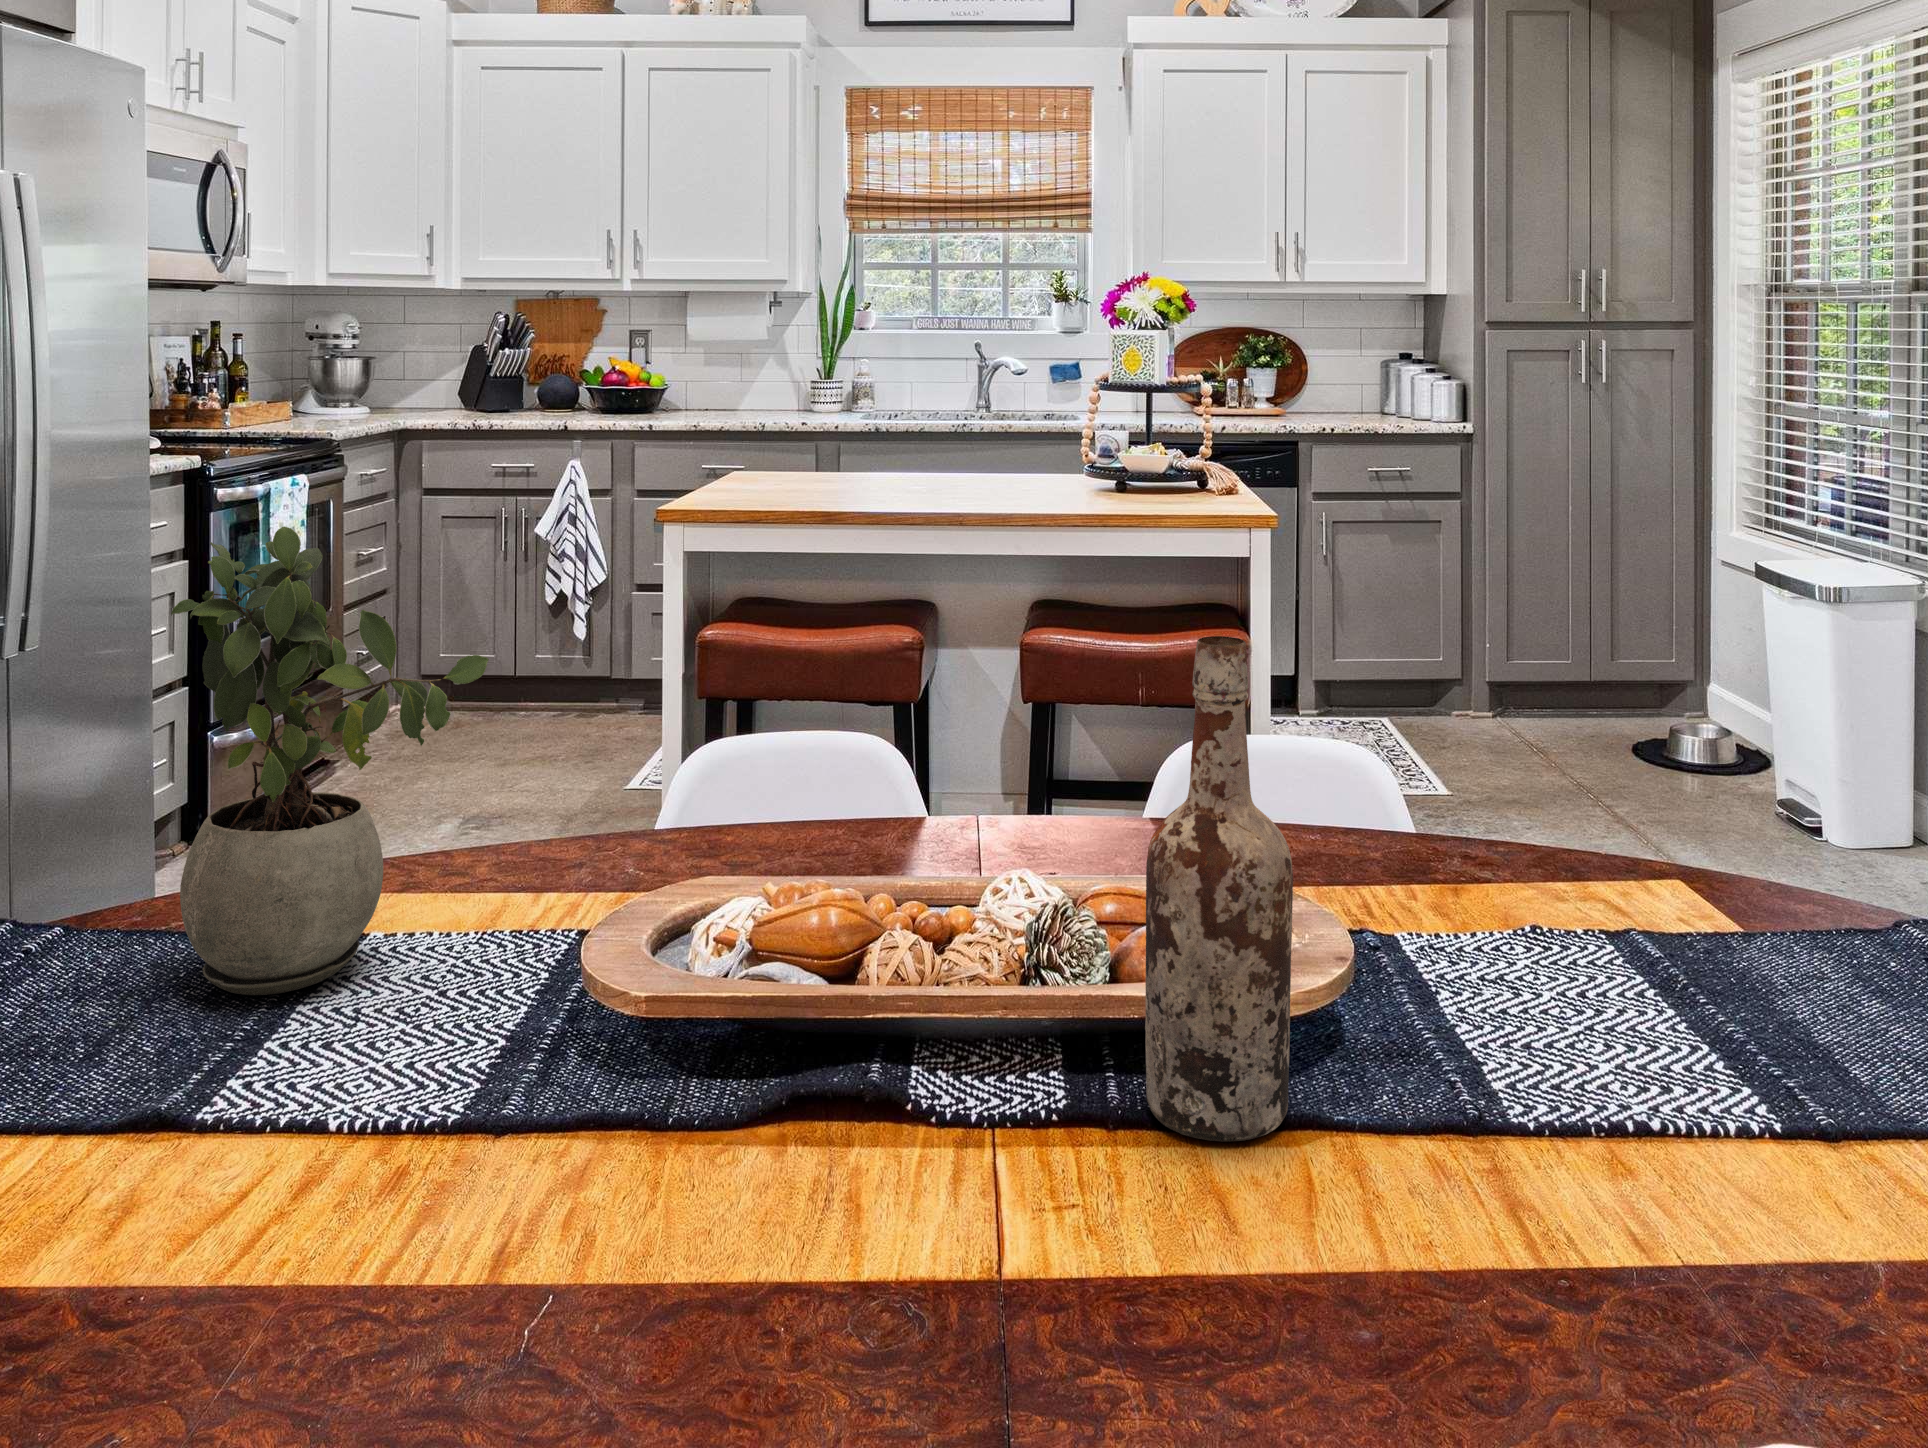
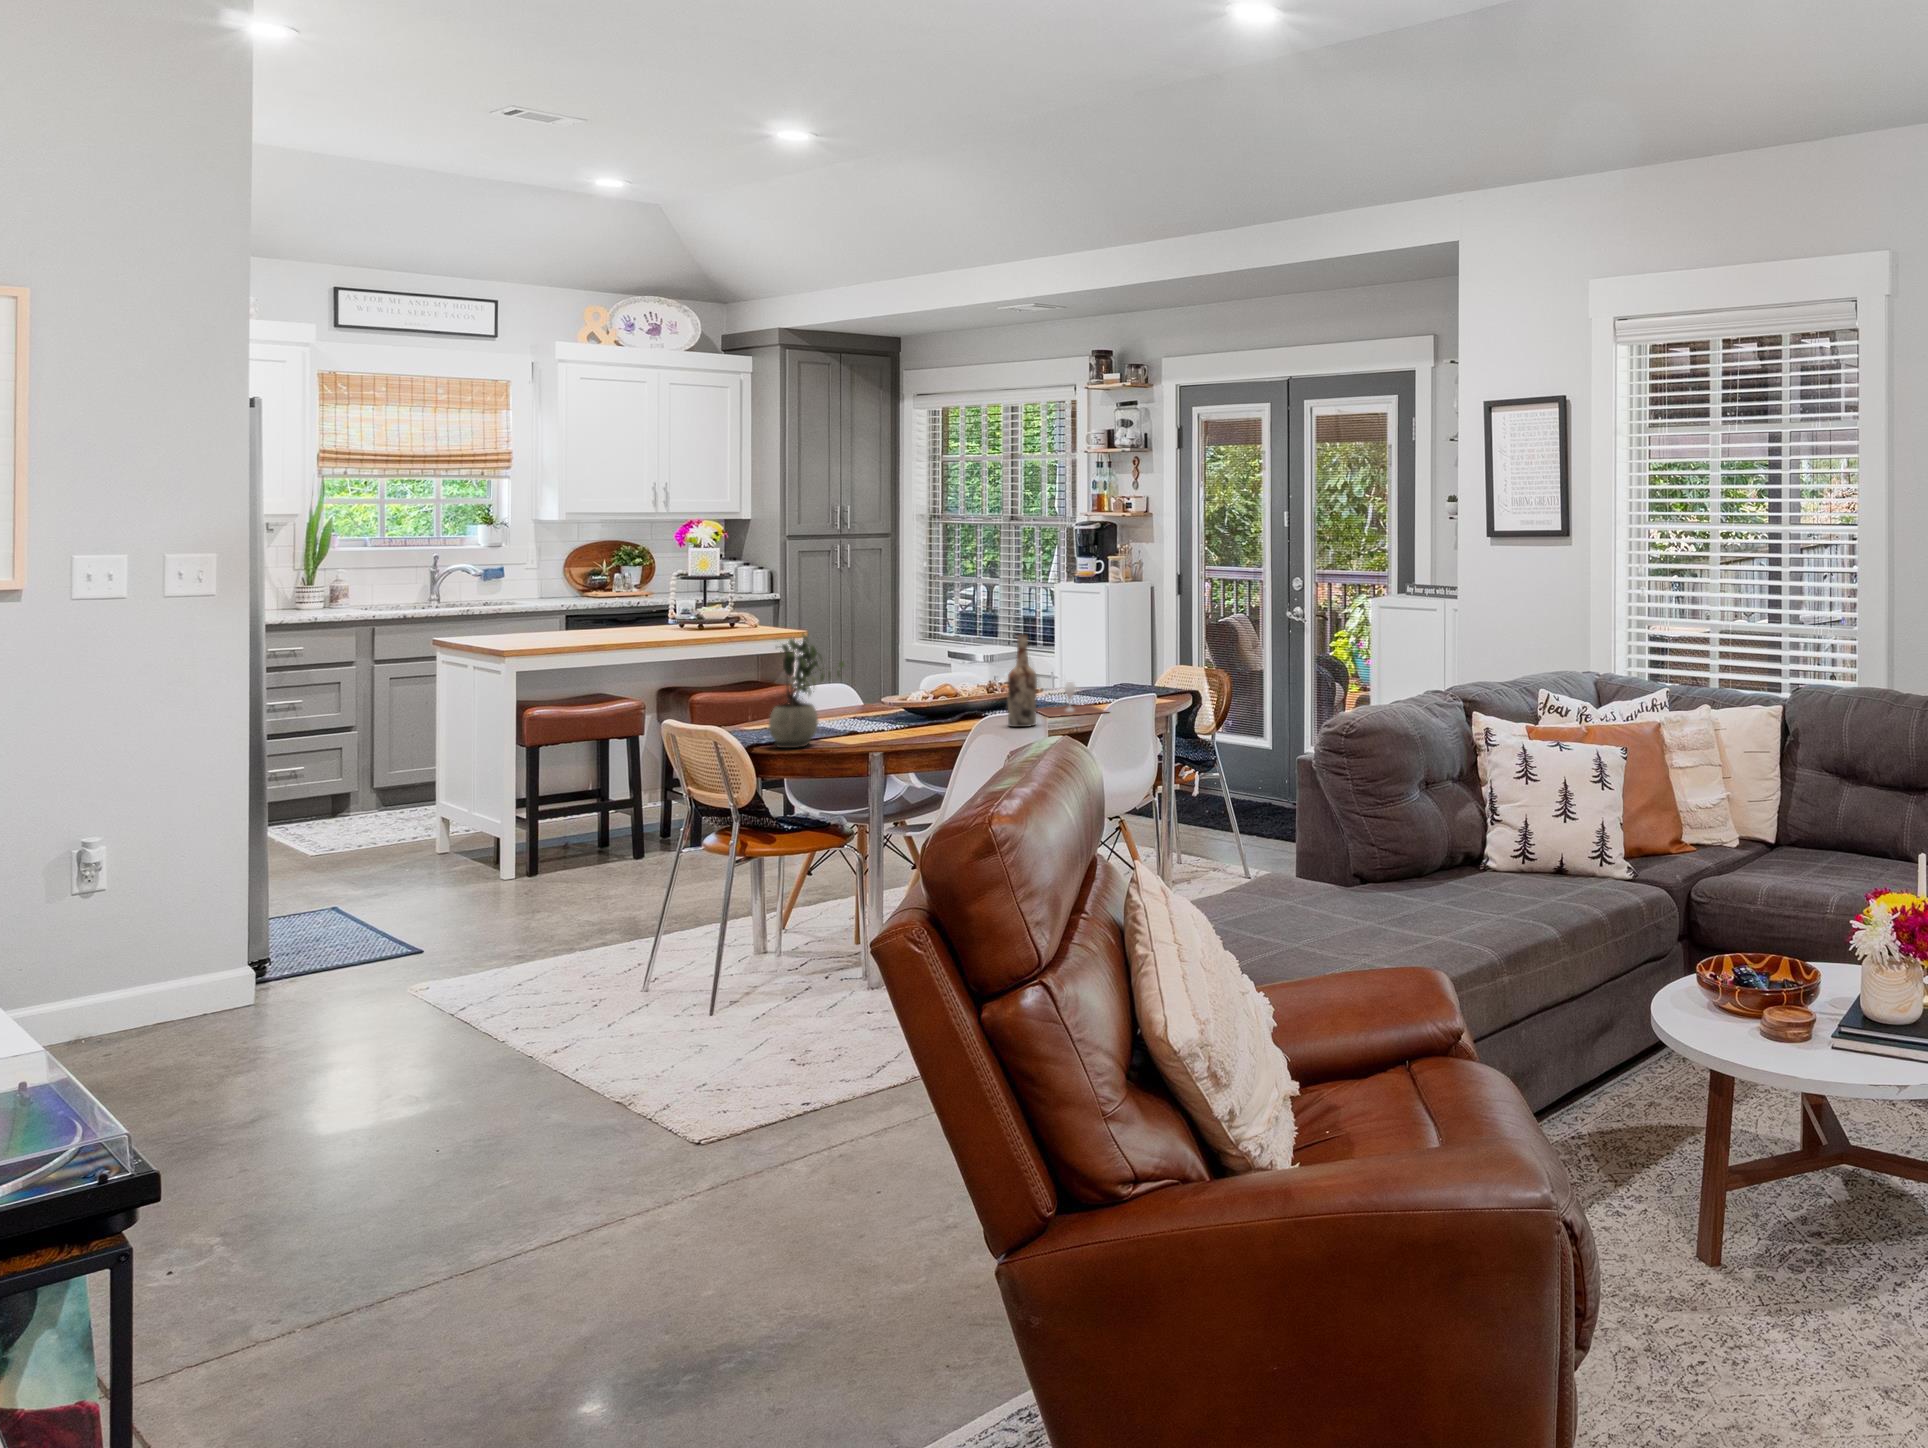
wine glass: none [1443,875,1791,1110] -> present [1036,682,1106,717]

